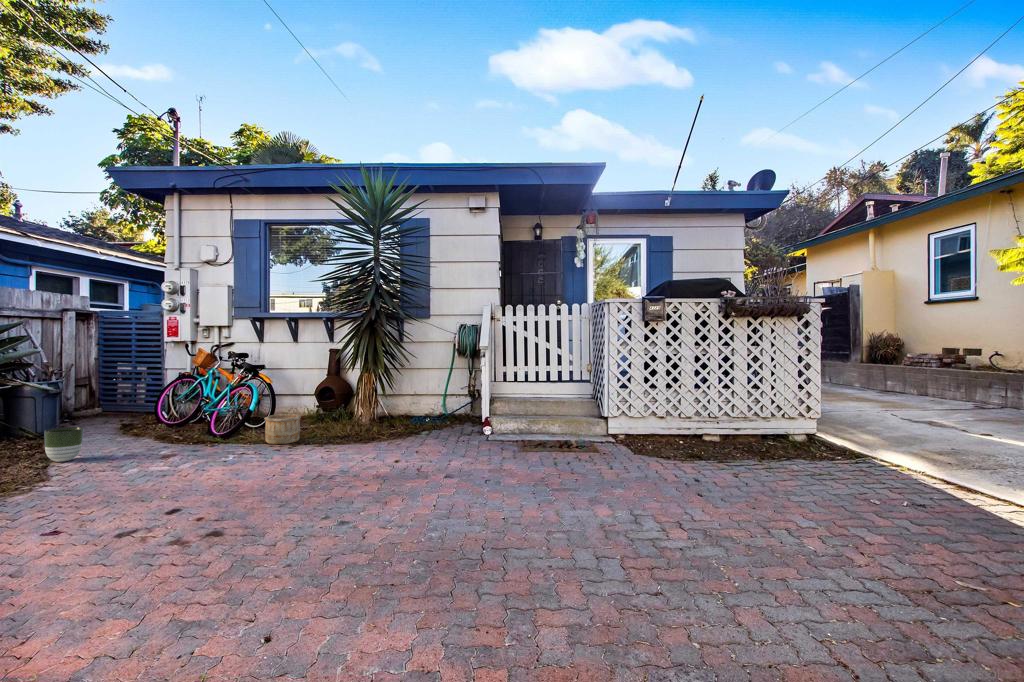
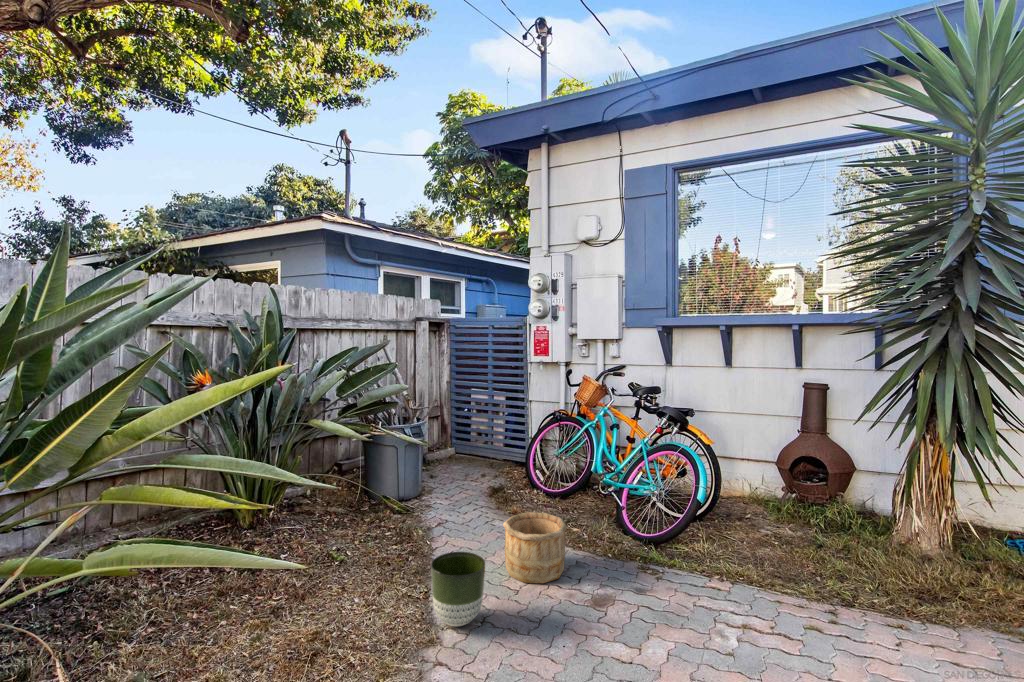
wooden bucket: present [264,414,301,444] -> present [503,512,567,583]

